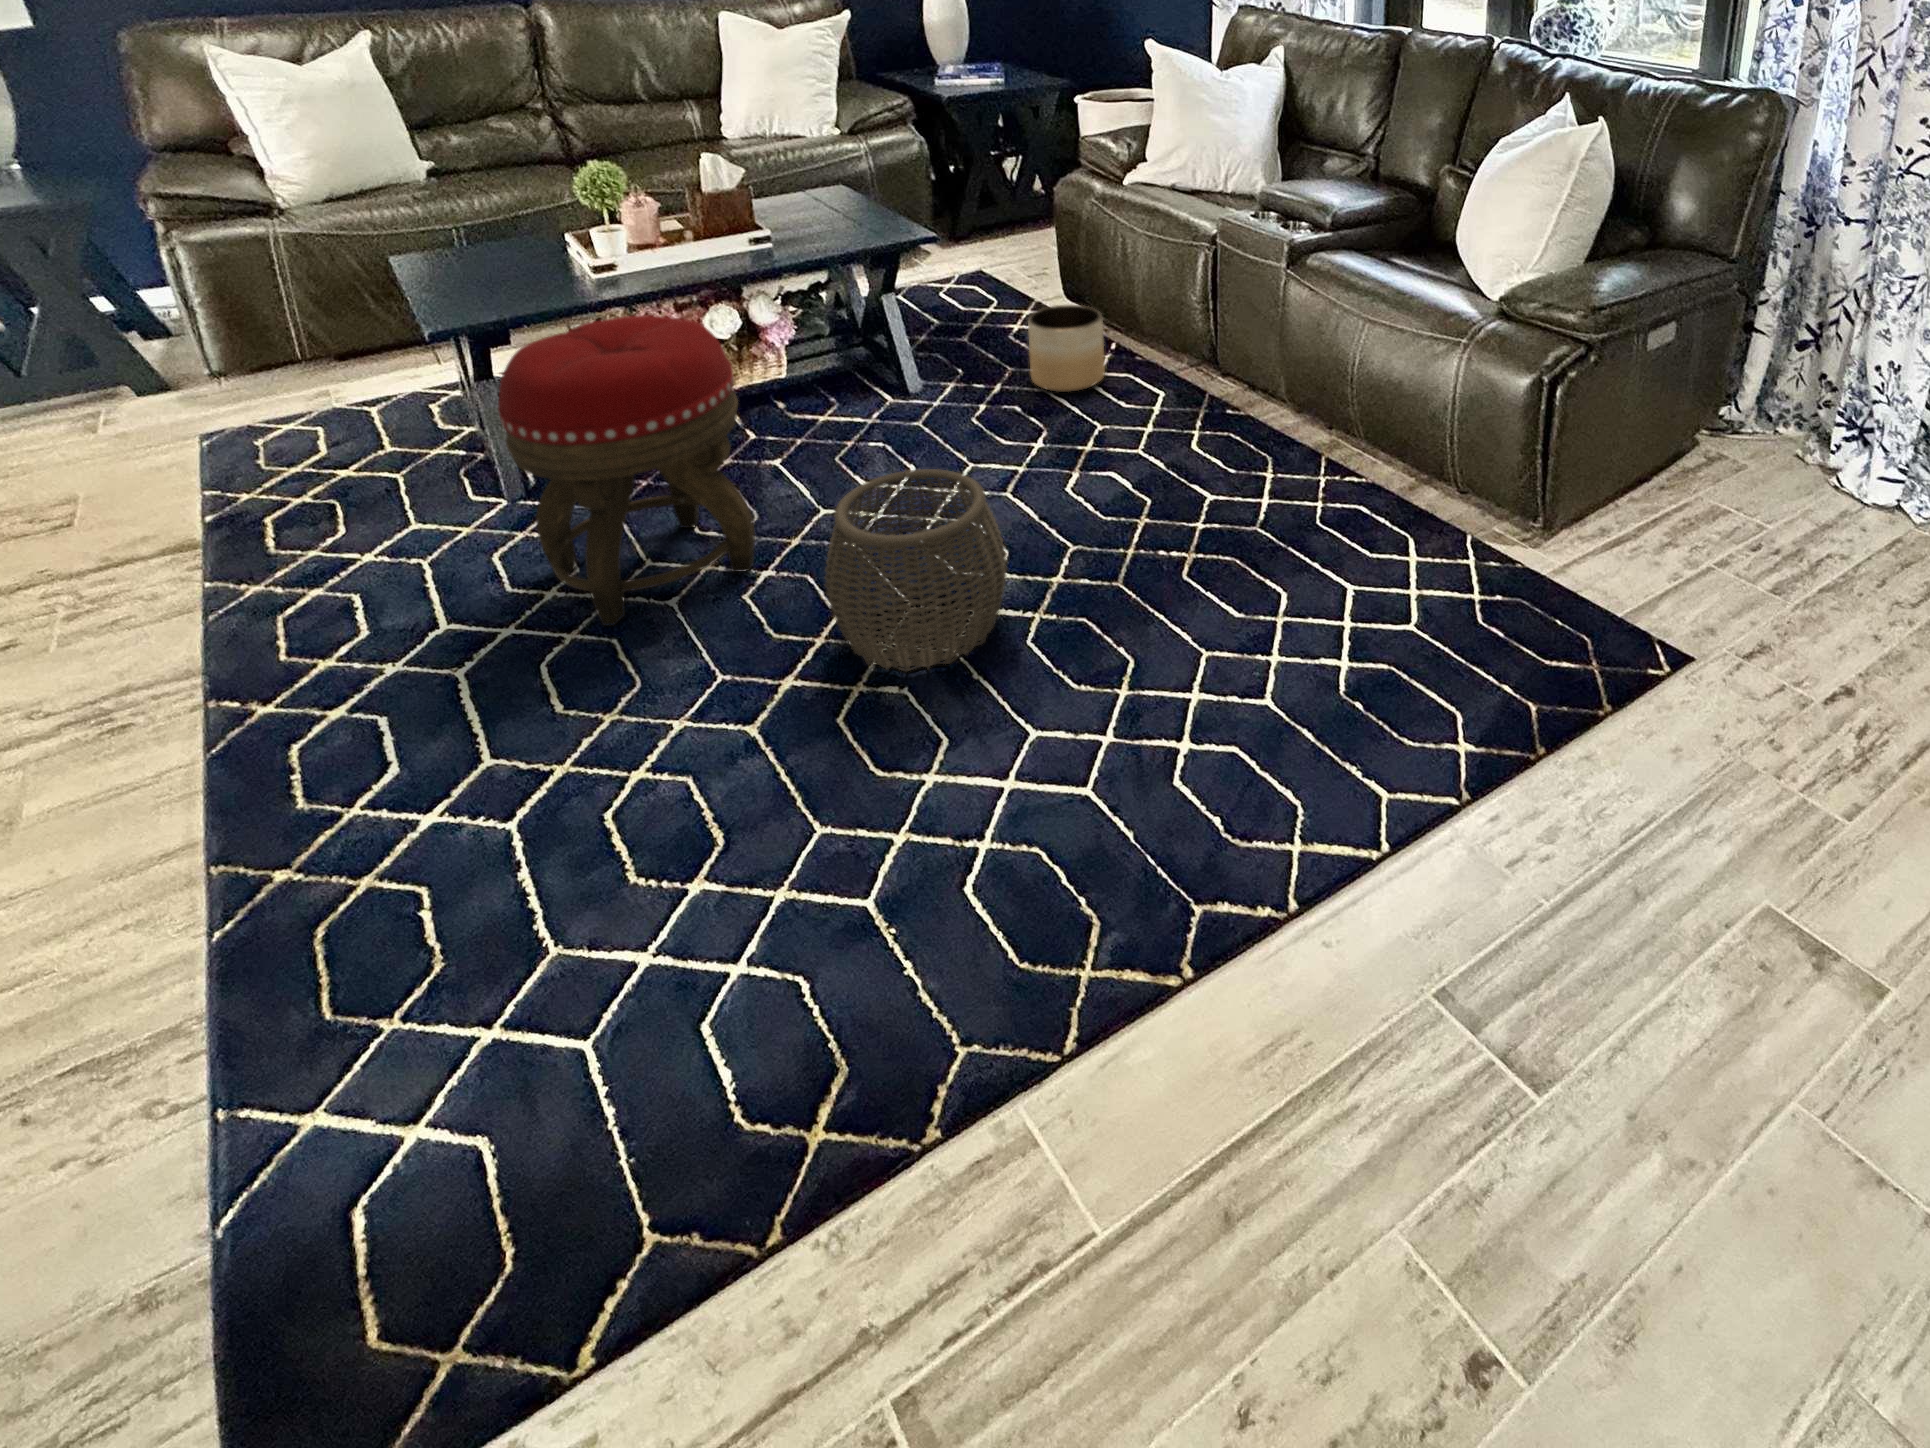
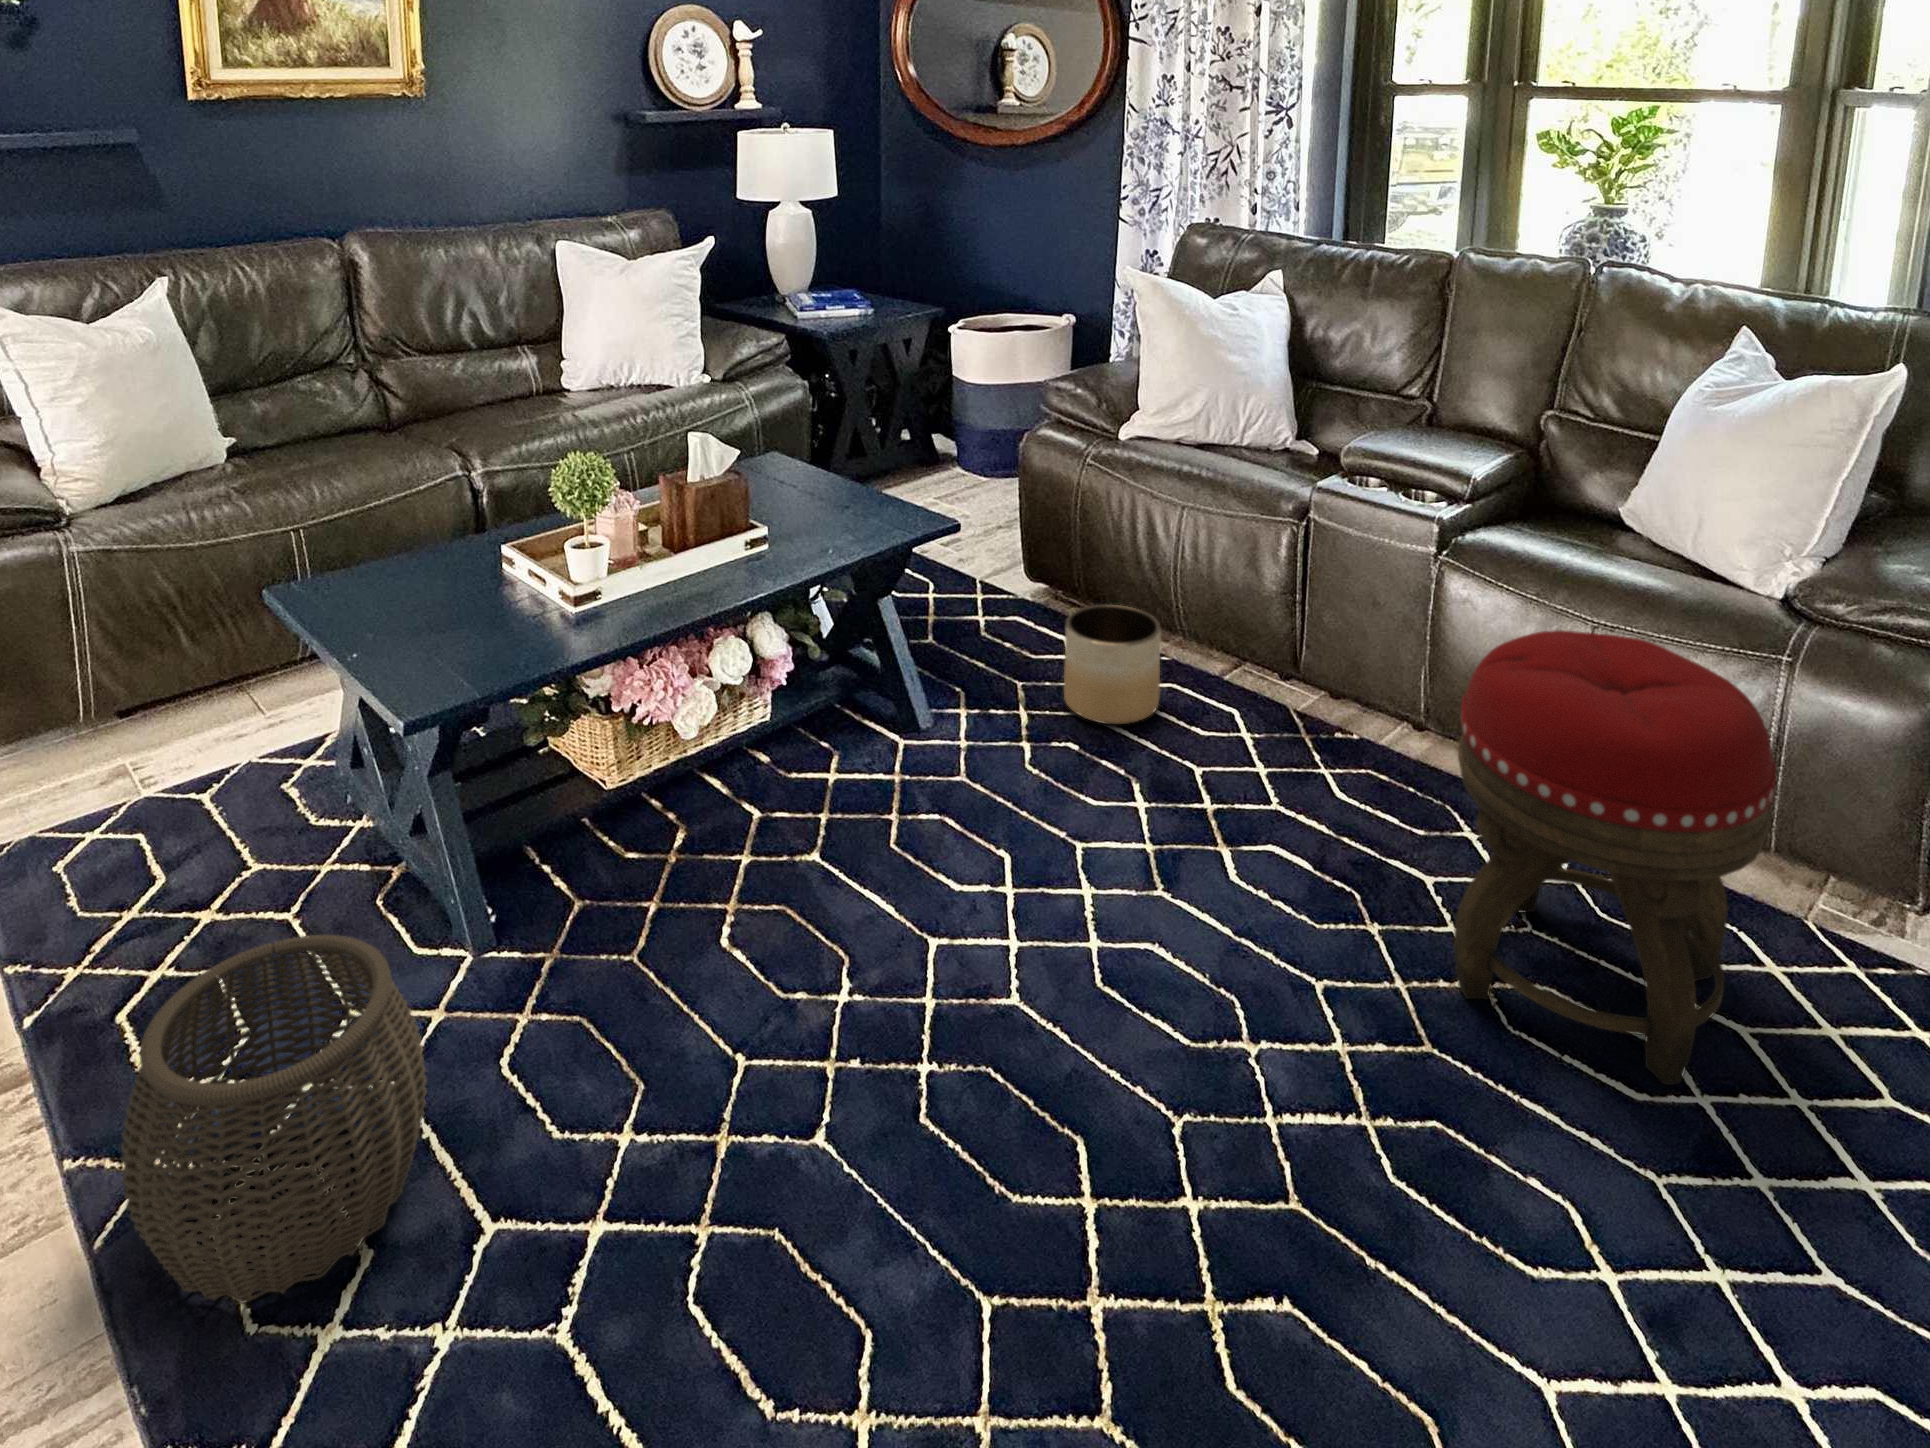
footstool: present [498,315,755,626] -> present [1454,630,1776,1085]
woven basket: present [825,469,1007,672] -> present [121,935,427,1303]

